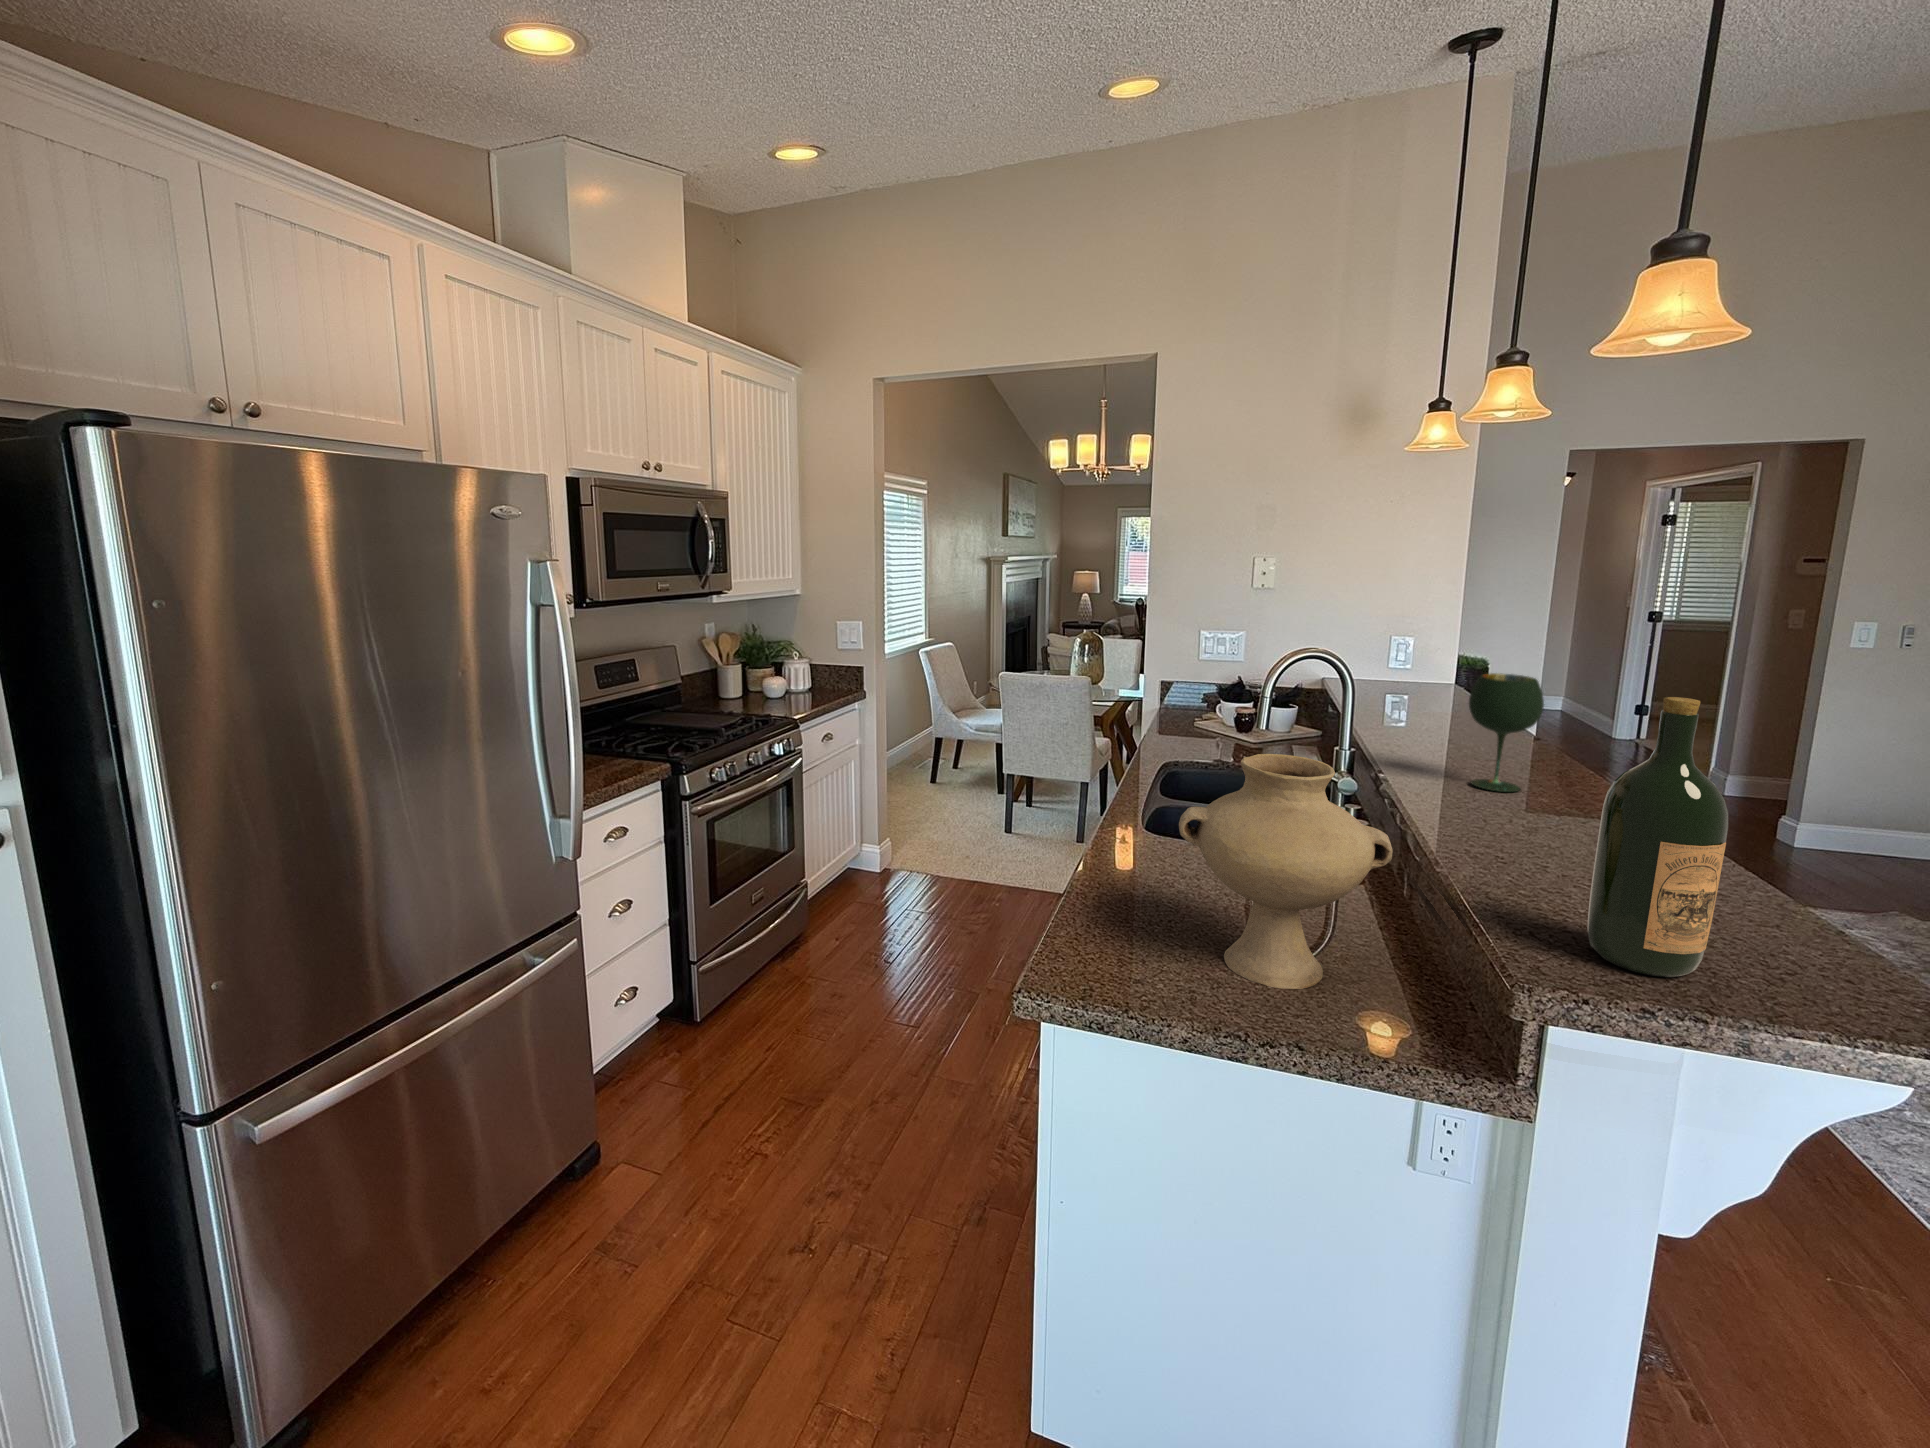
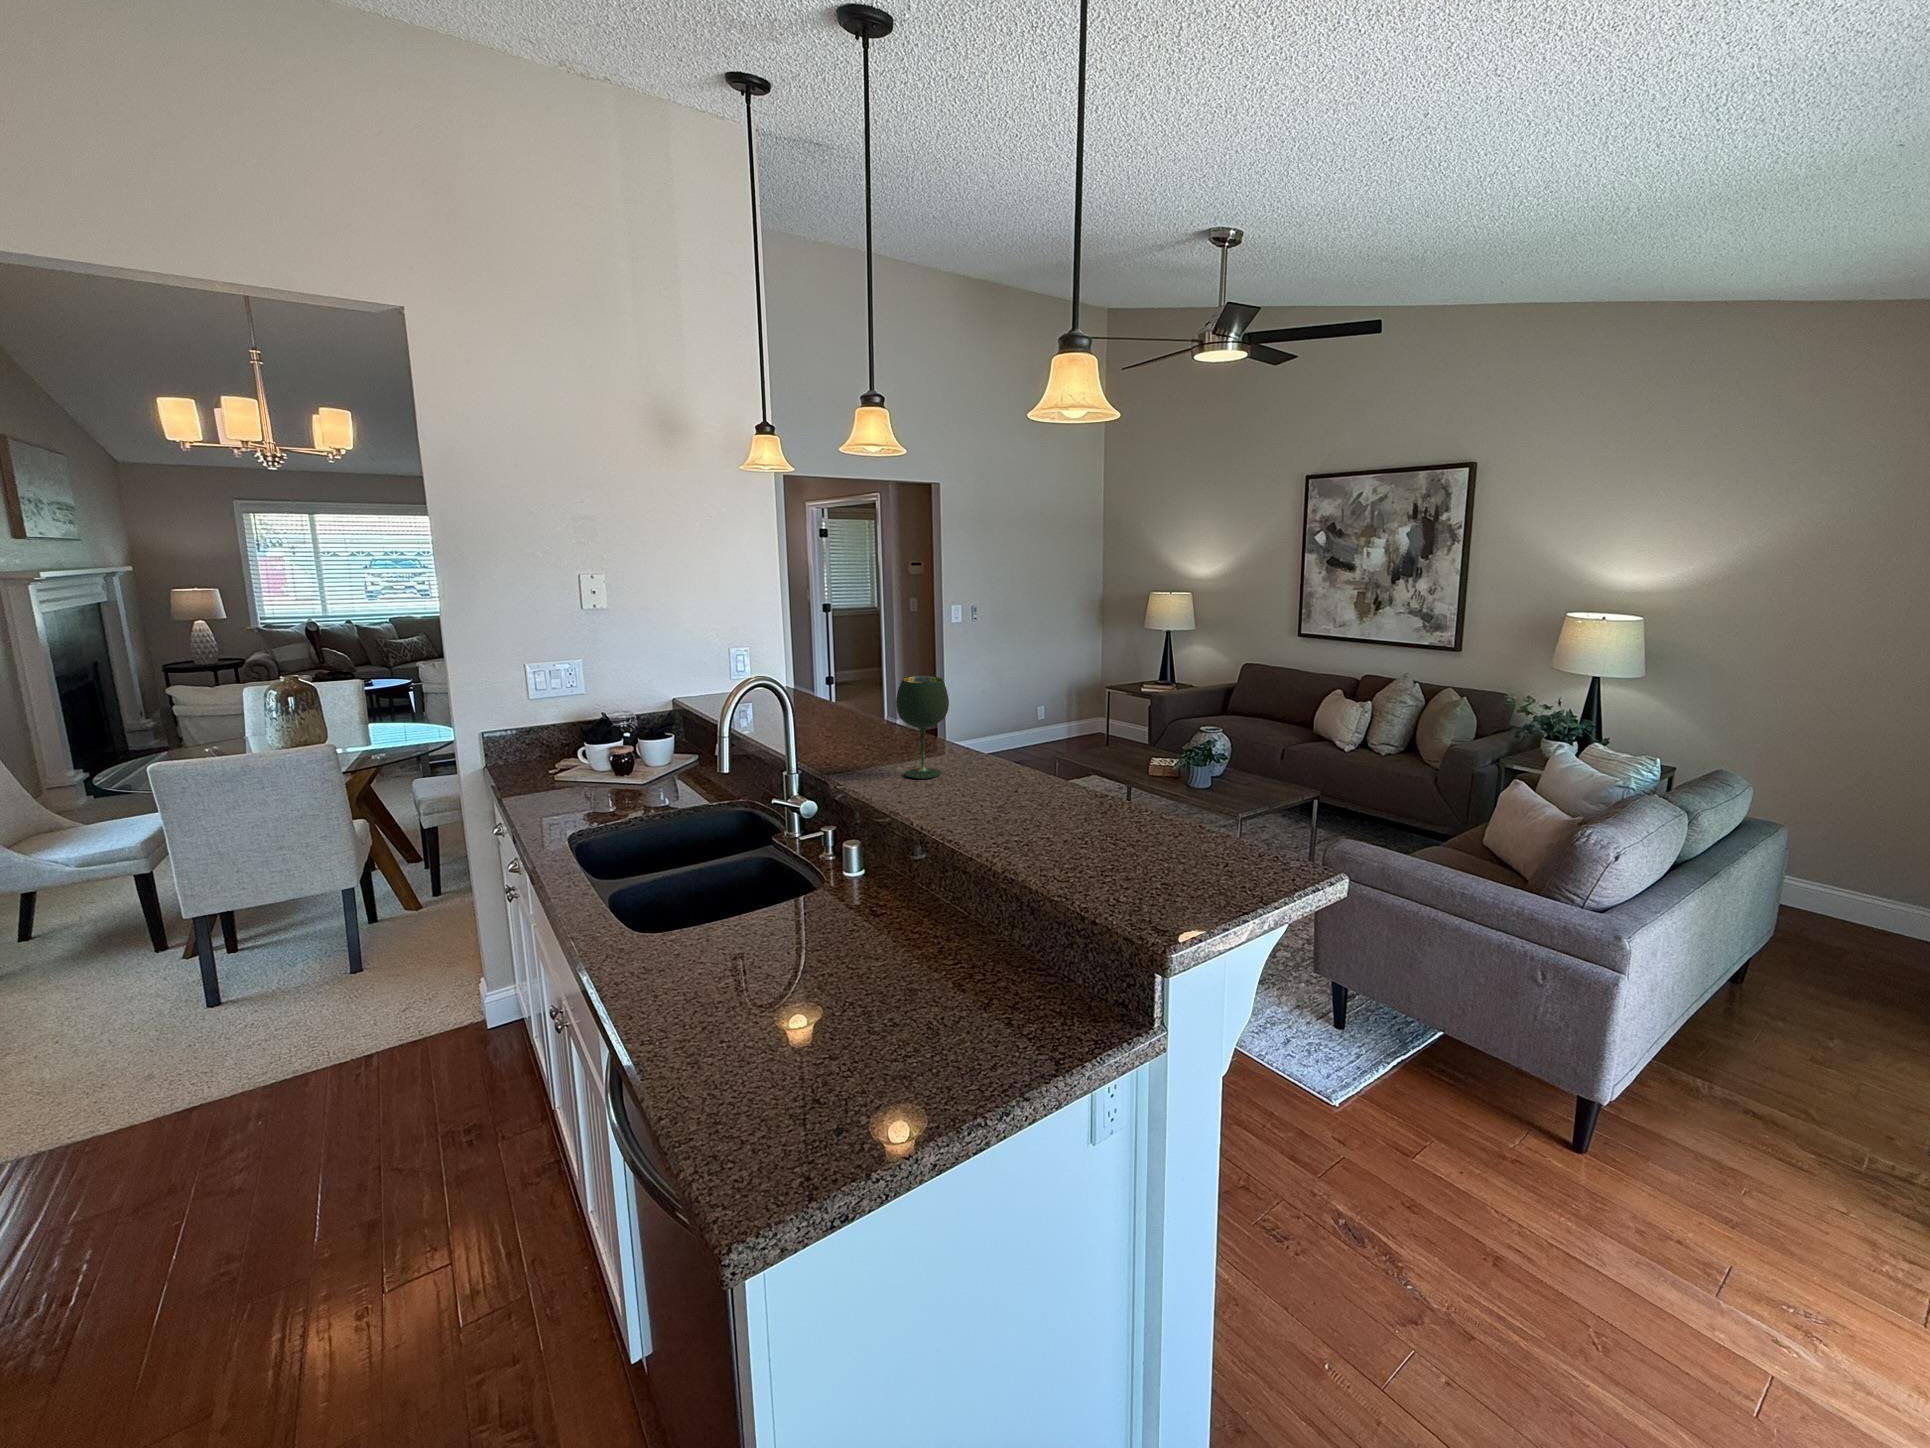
wine bottle: present [1587,697,1728,977] -> none [1140,688,1215,899]
vase: present [1179,754,1393,989] -> none [818,799,1006,1056]

